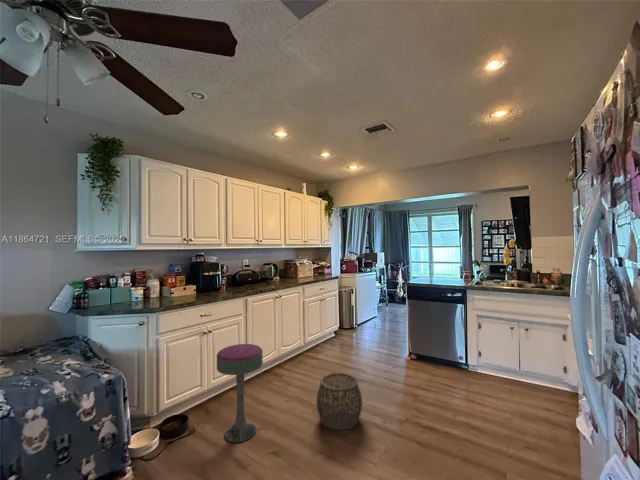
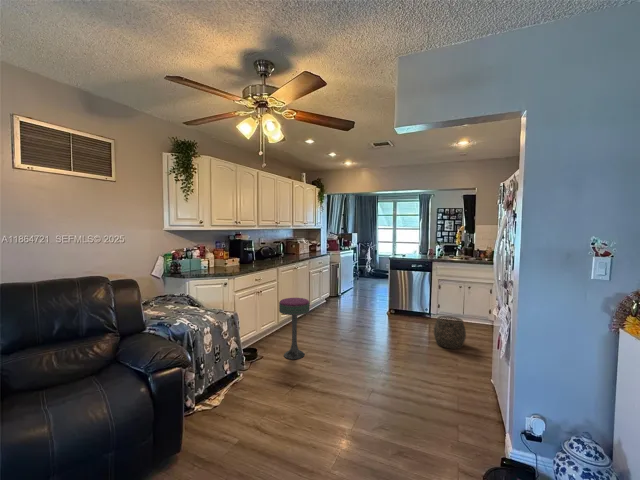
woven basket: present [316,373,362,430] -> present [434,316,466,349]

